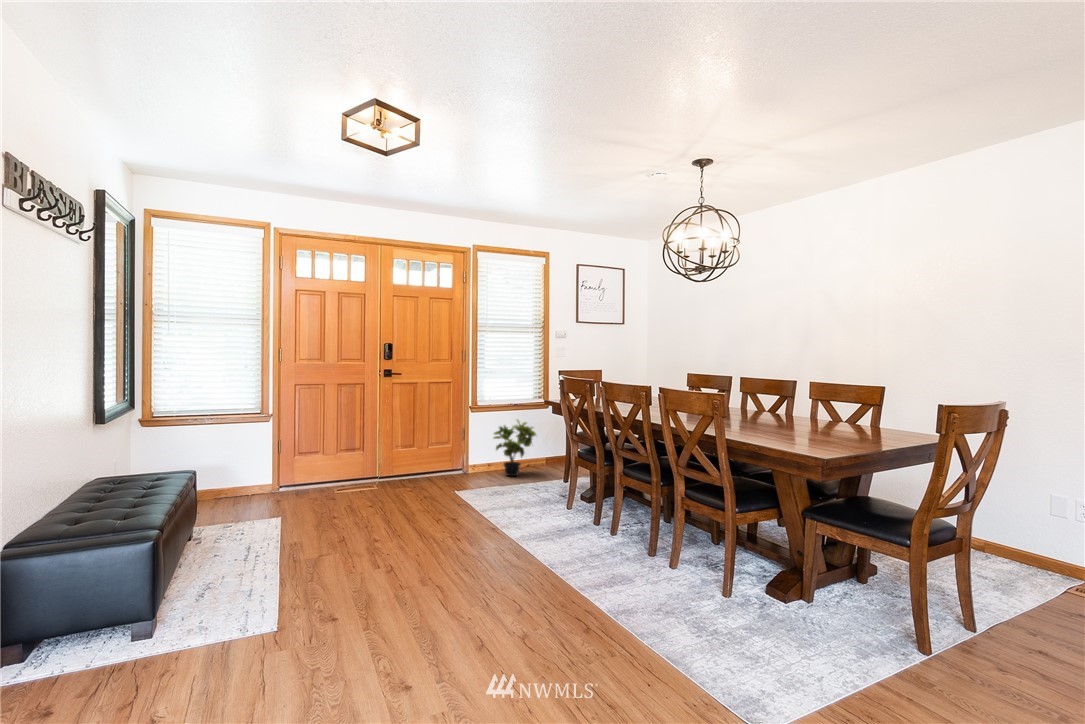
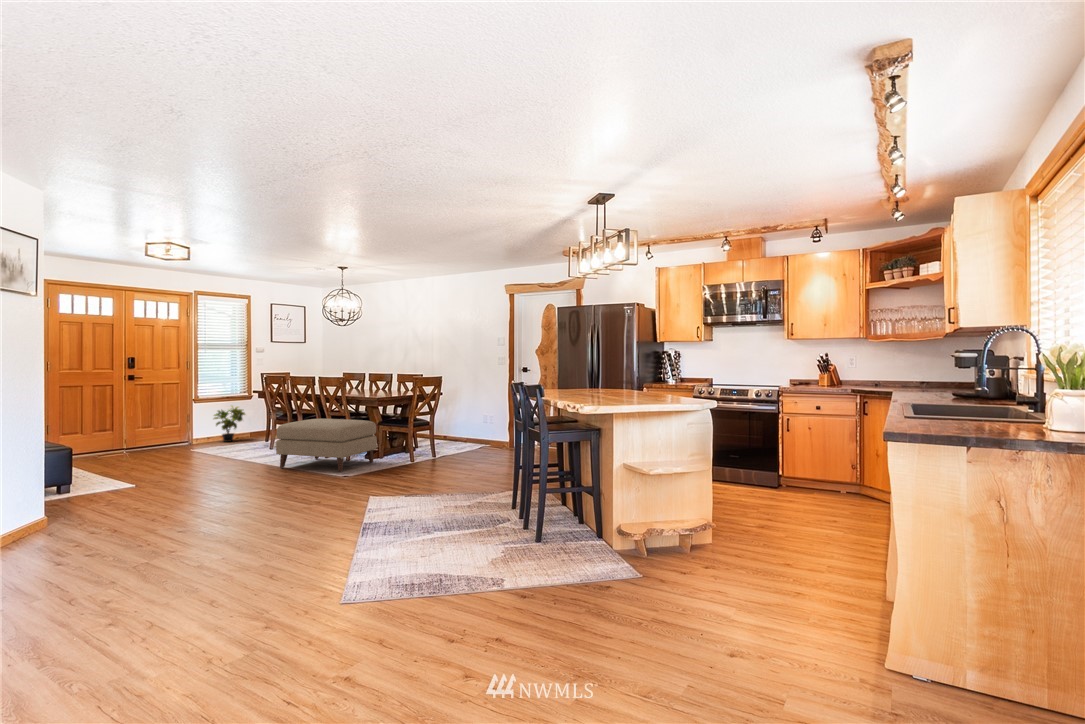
ottoman: none [570,484,822,687] -> present [276,419,377,472]

